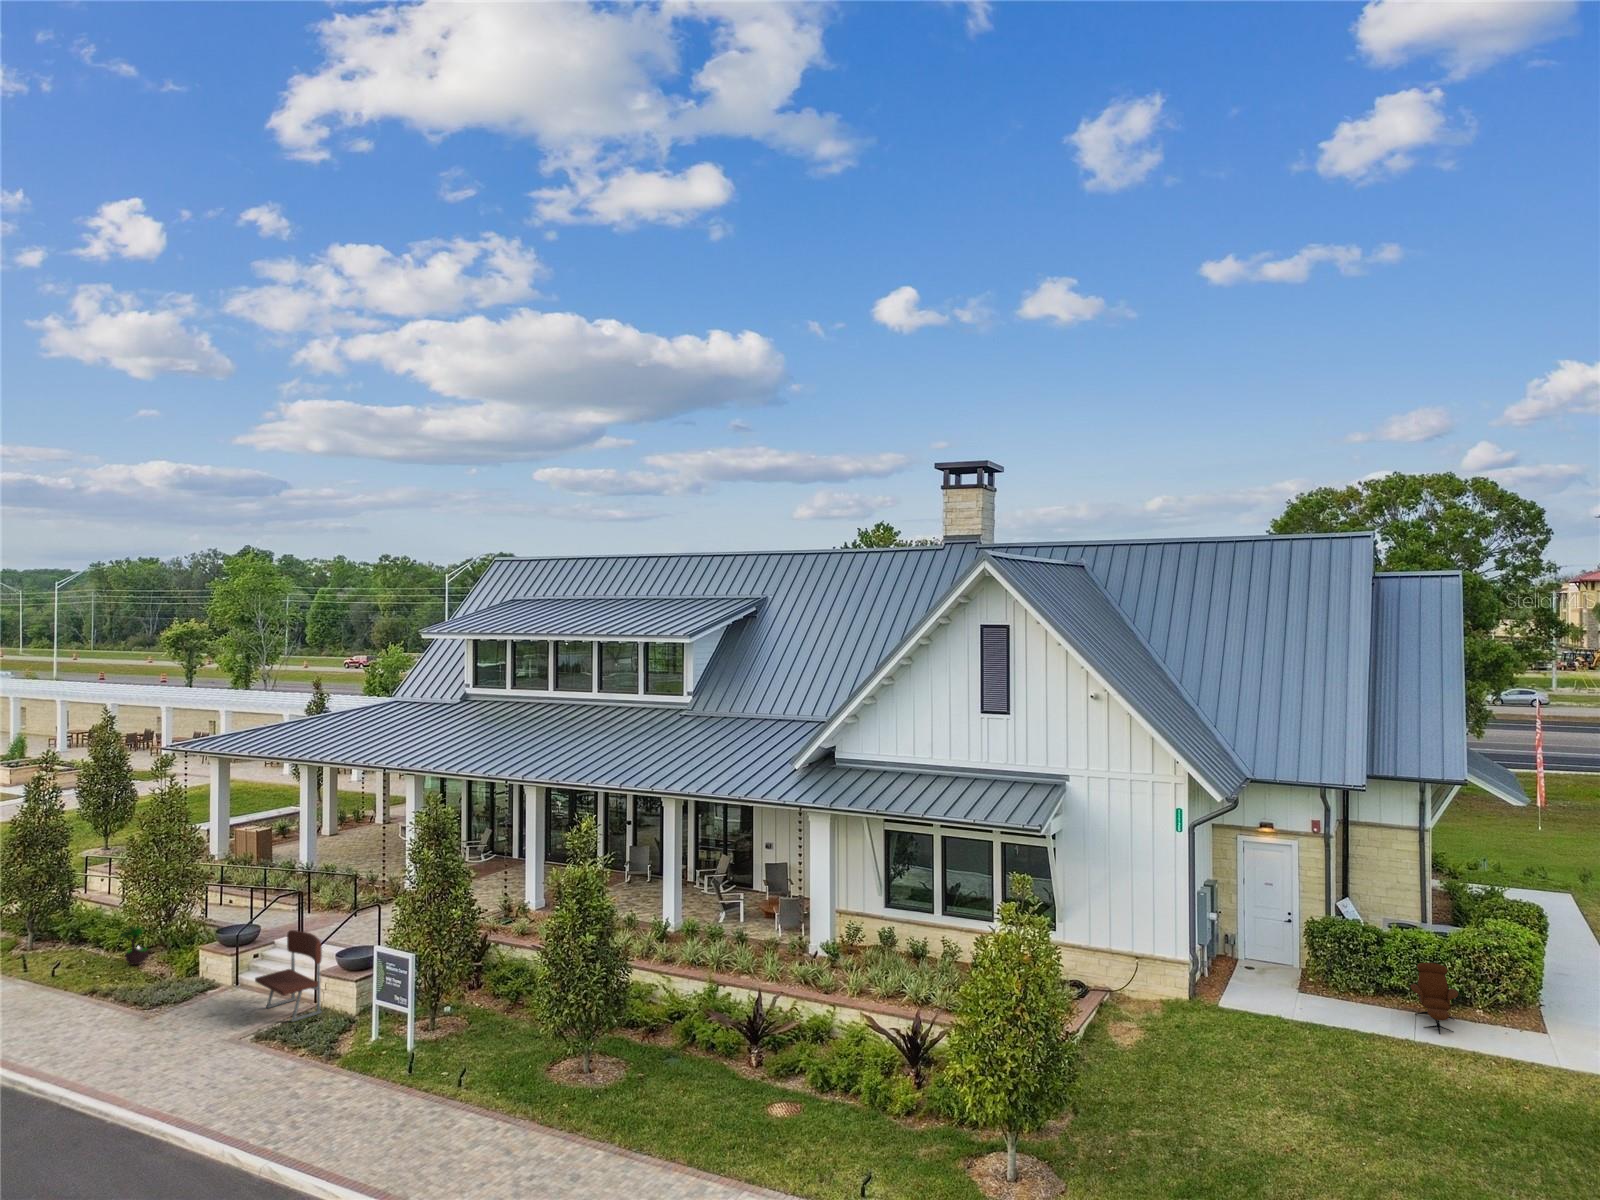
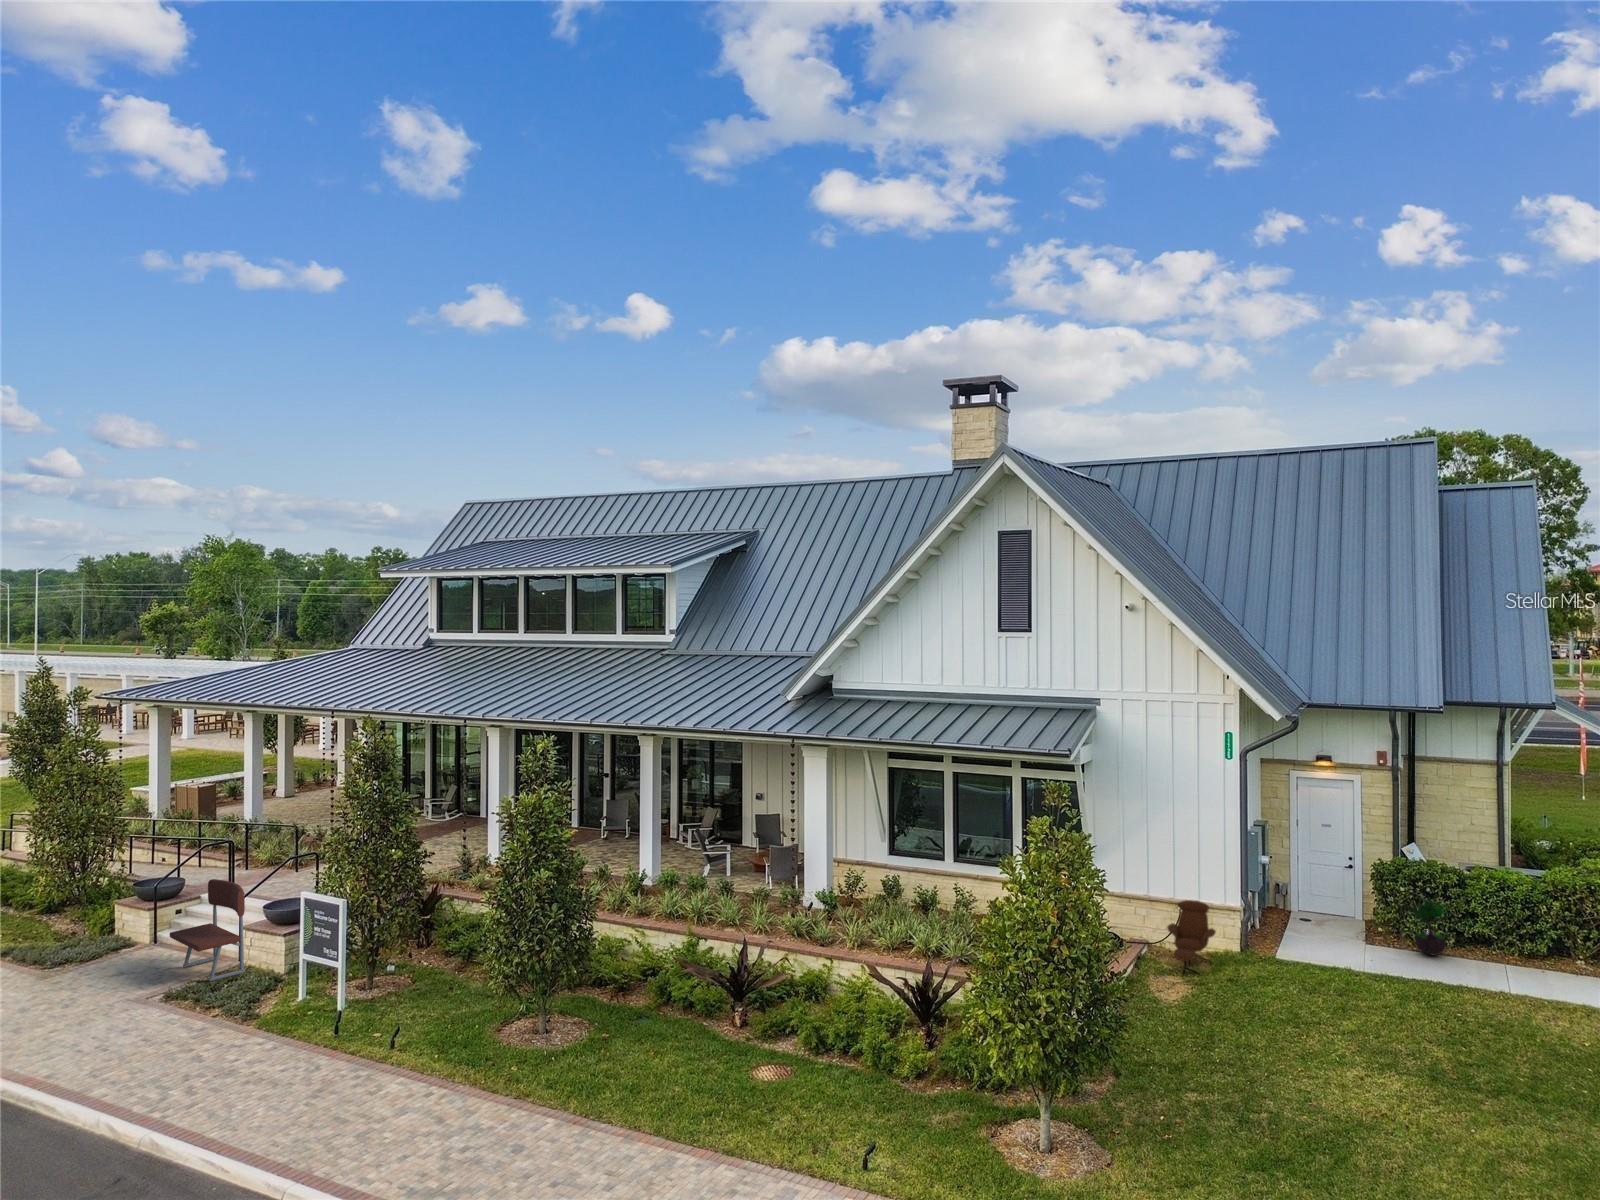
potted tree: present [119,925,148,965] -> present [1413,899,1446,956]
lounge chair: present [1410,963,1458,1034] -> present [1167,900,1216,974]

